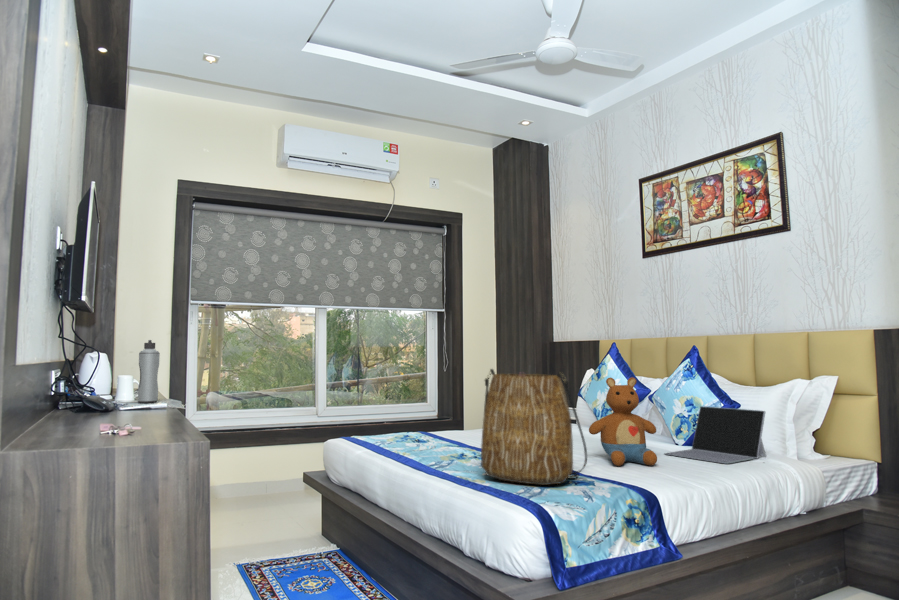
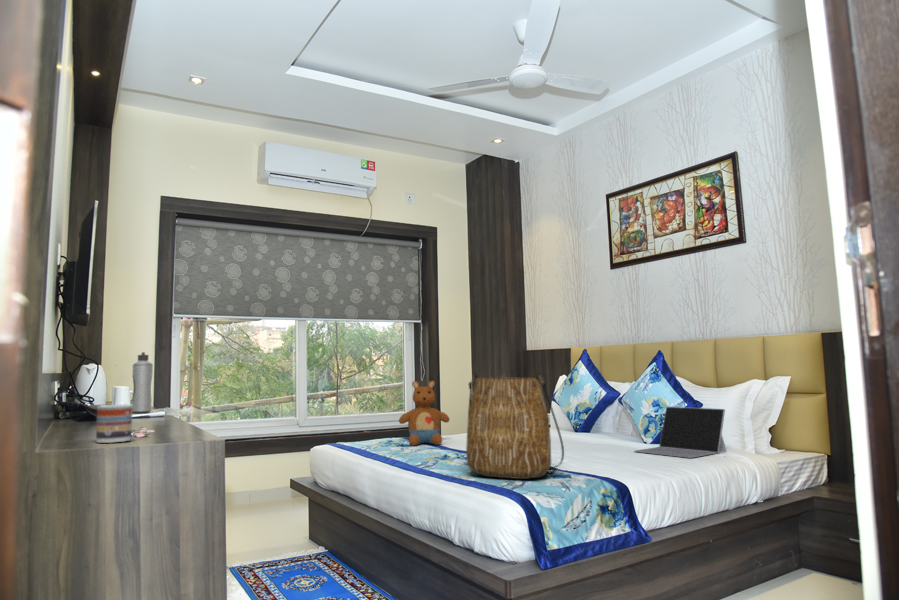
stuffed toy: present [589,377,657,466] -> present [399,381,449,446]
cup: none [51,404,94,448] -> present [96,404,132,443]

